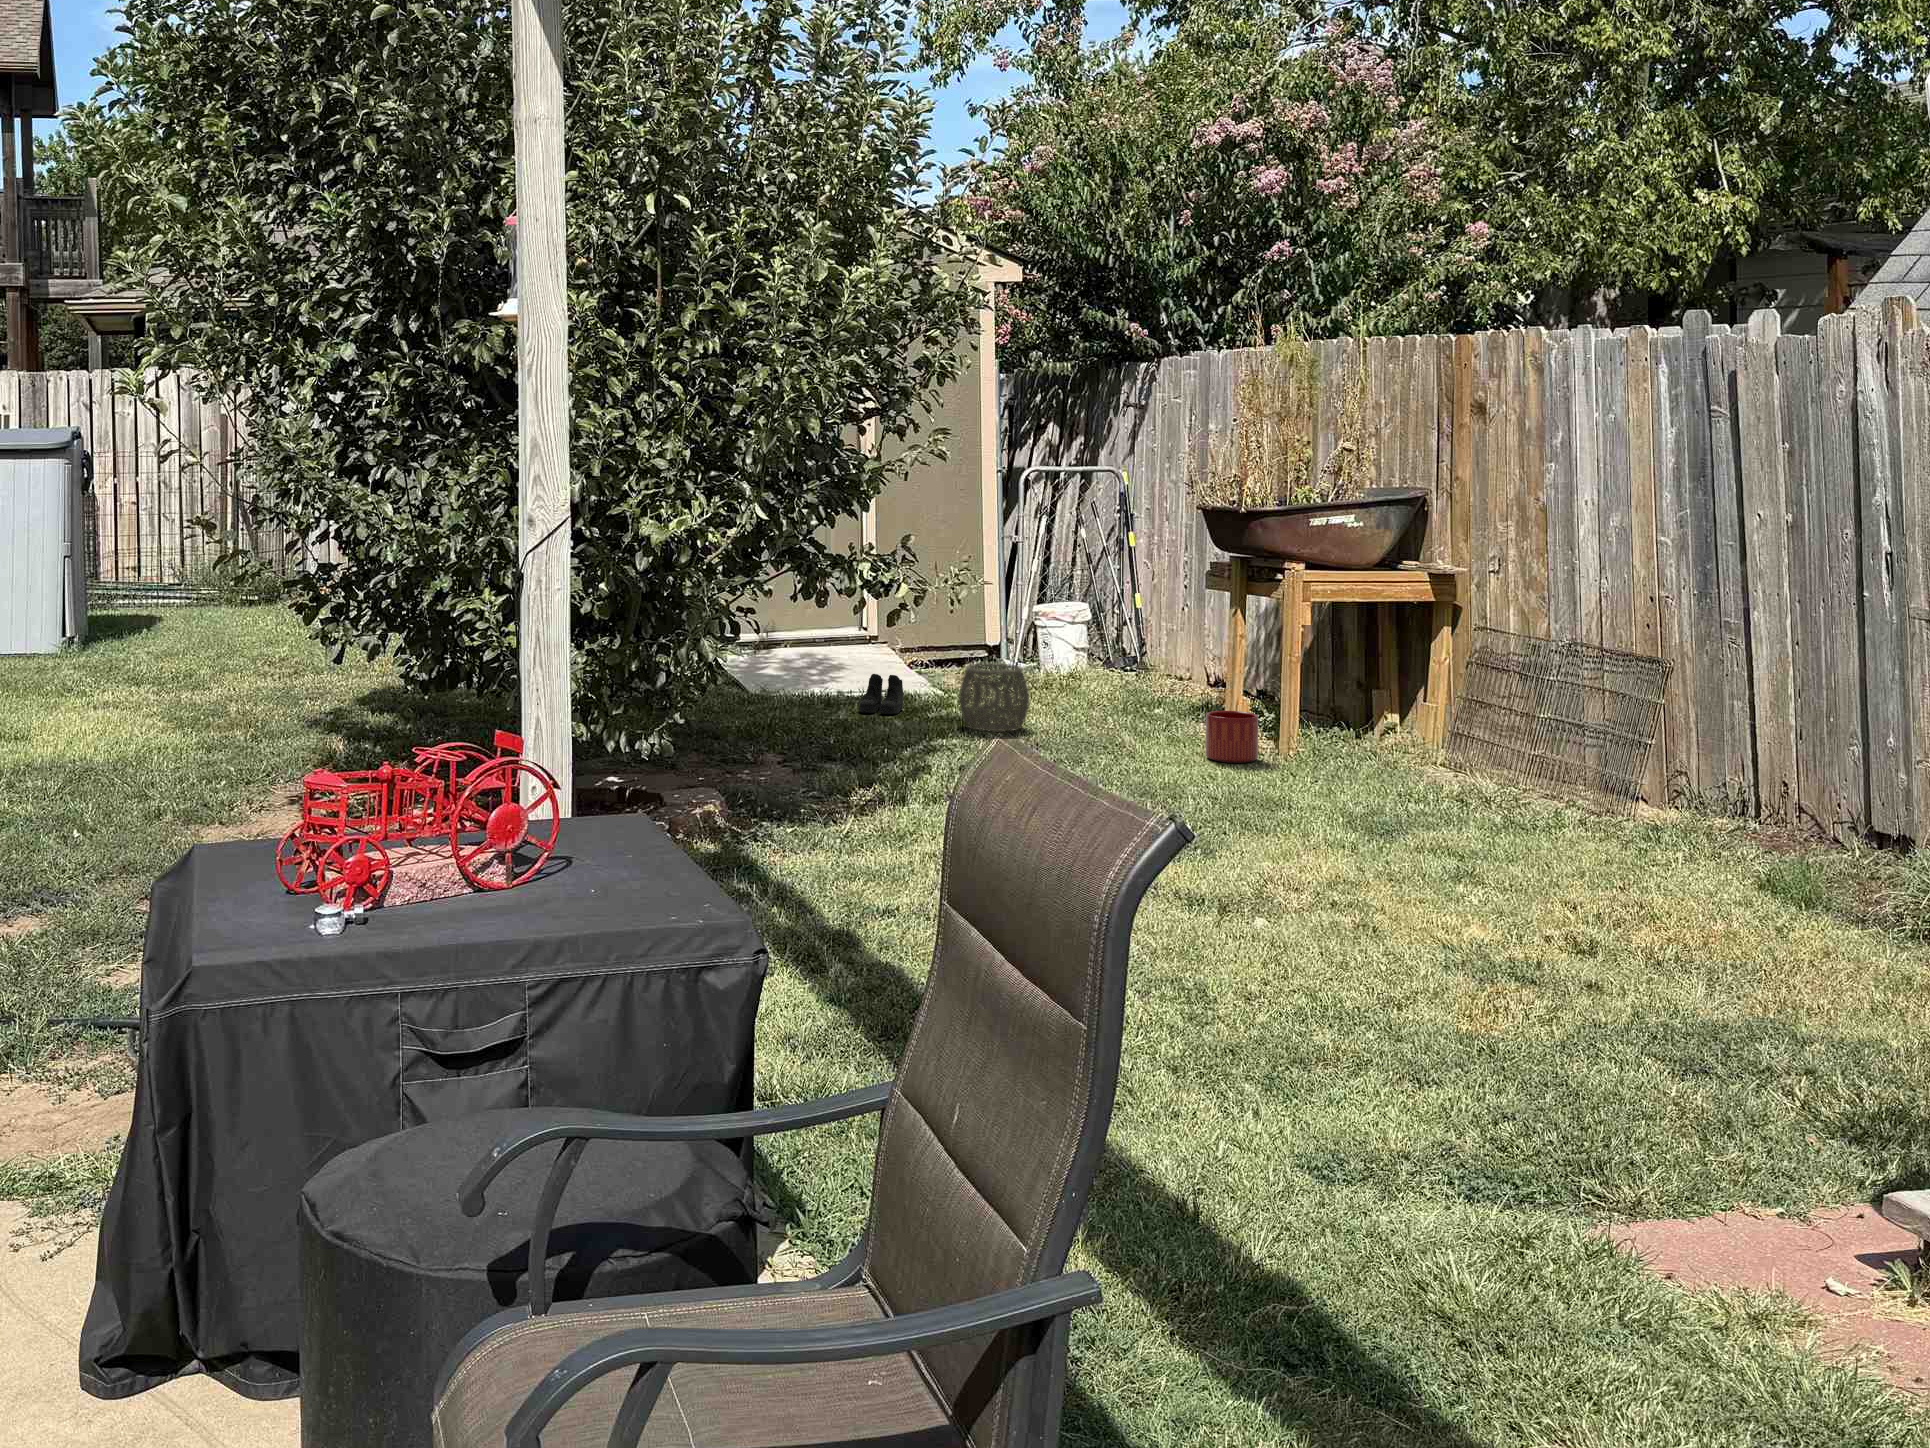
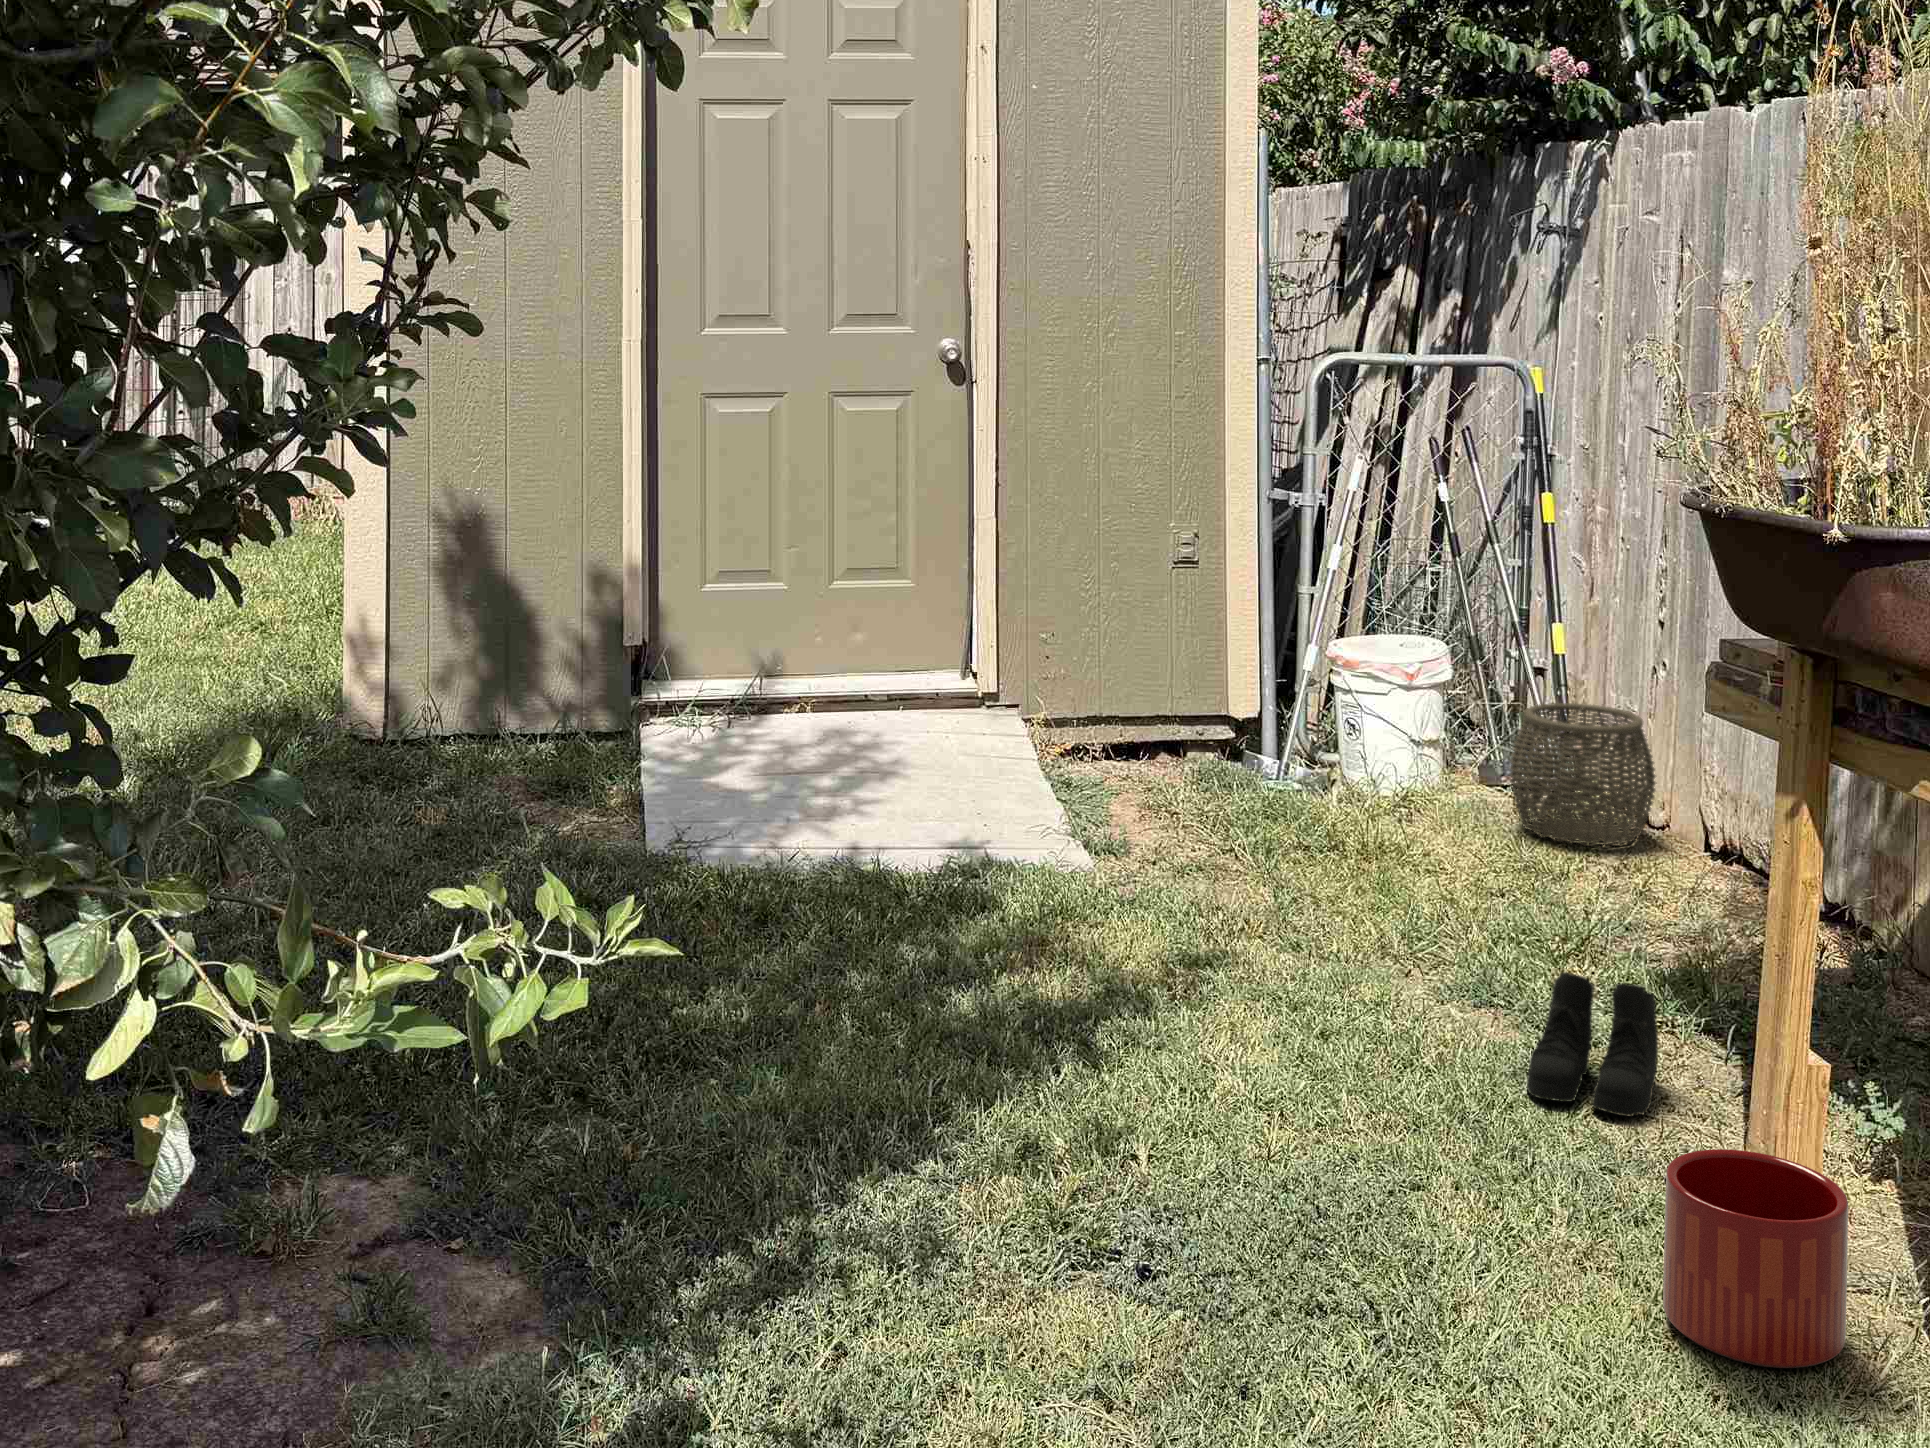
woven basket: present [959,663,1030,732] -> present [1510,703,1656,846]
boots: present [859,674,903,714] -> present [1527,972,1658,1116]

